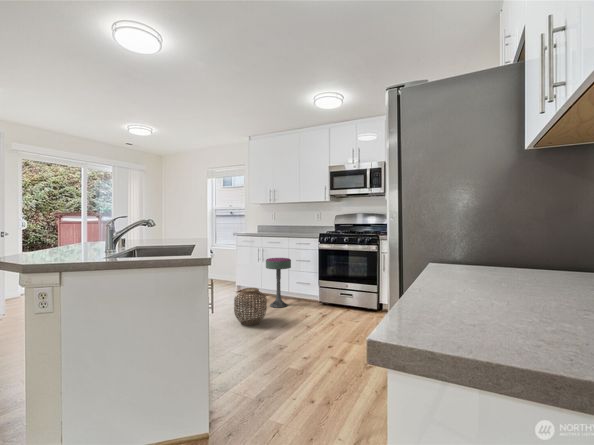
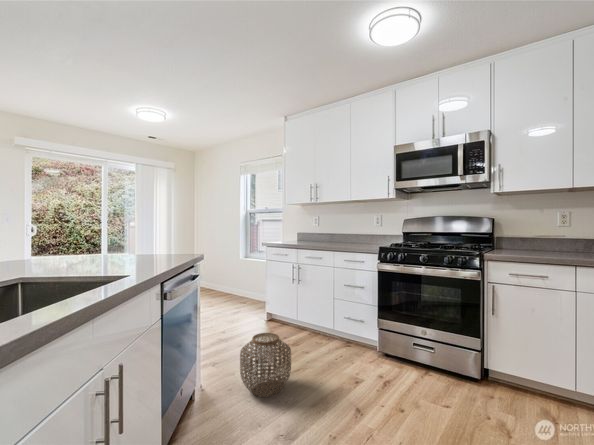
bar stool: present [266,258,291,308] -> none [298,281,336,357]

